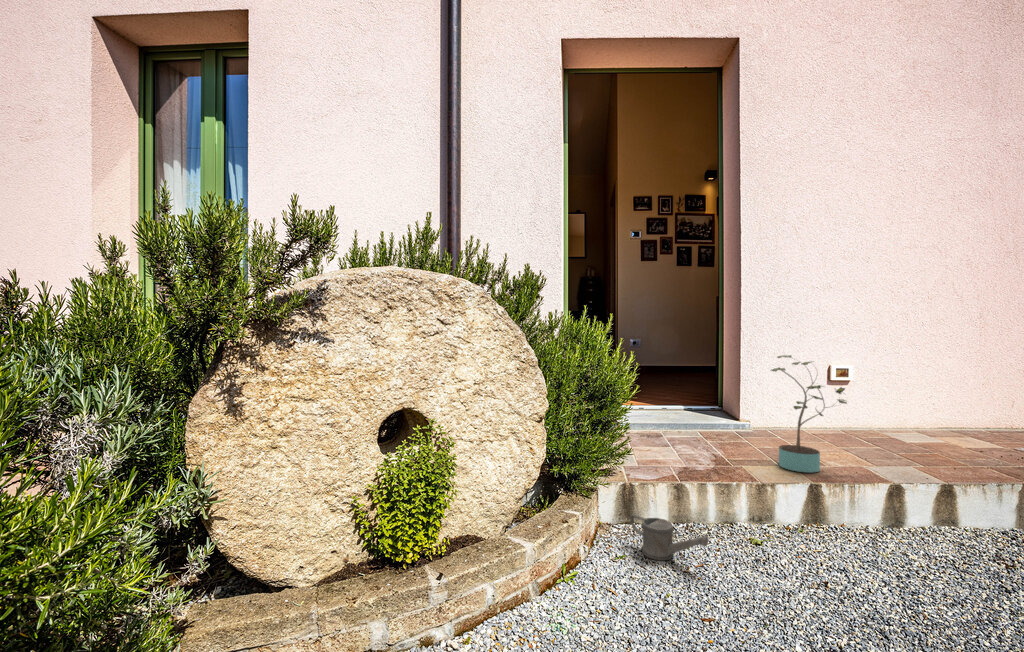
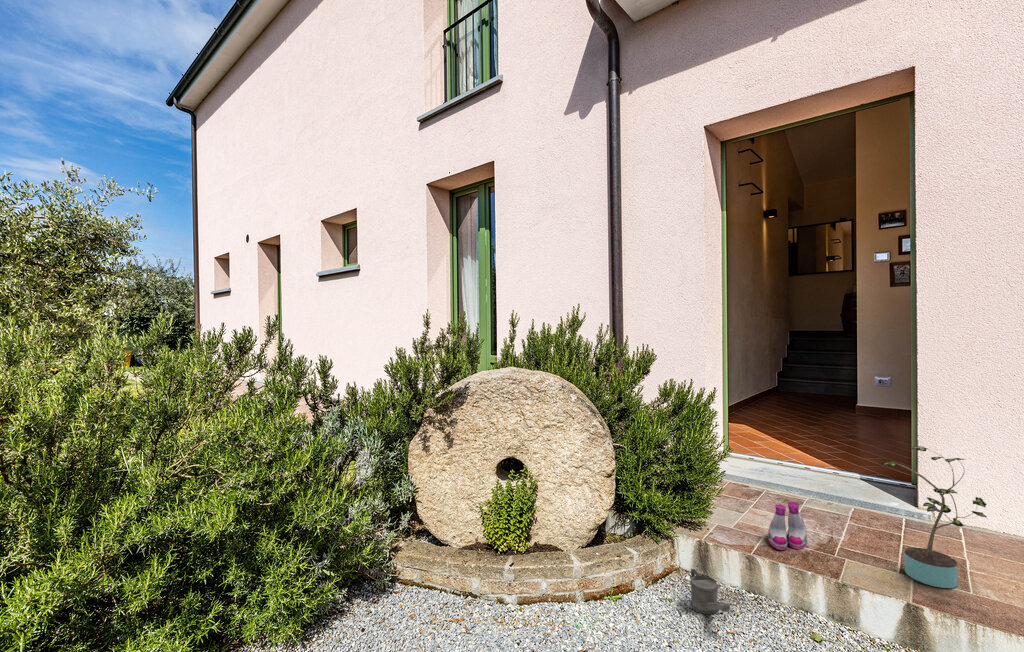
boots: none [669,425,704,473] -> present [768,502,807,550]

